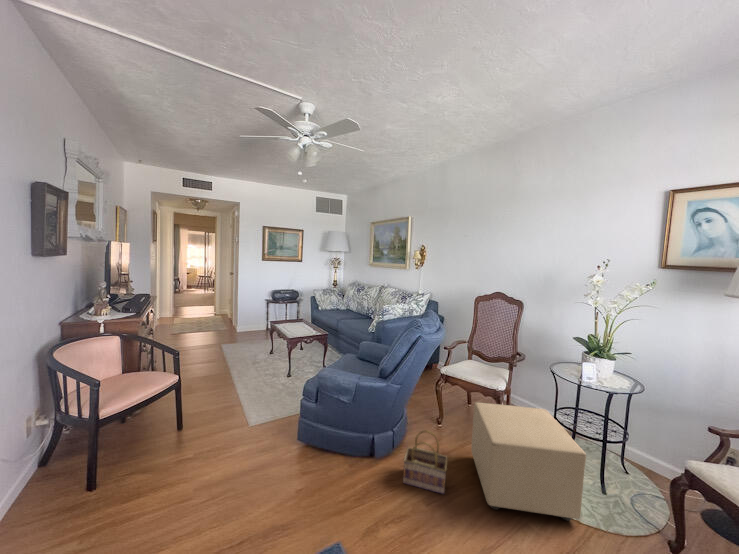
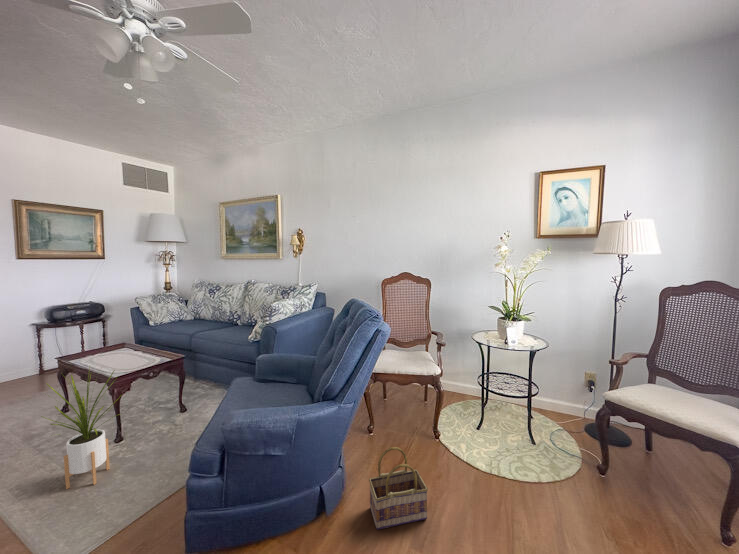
house plant: none [252,328,288,396] -> present [46,371,120,489]
ottoman: present [472,402,586,521] -> none [422,382,547,509]

